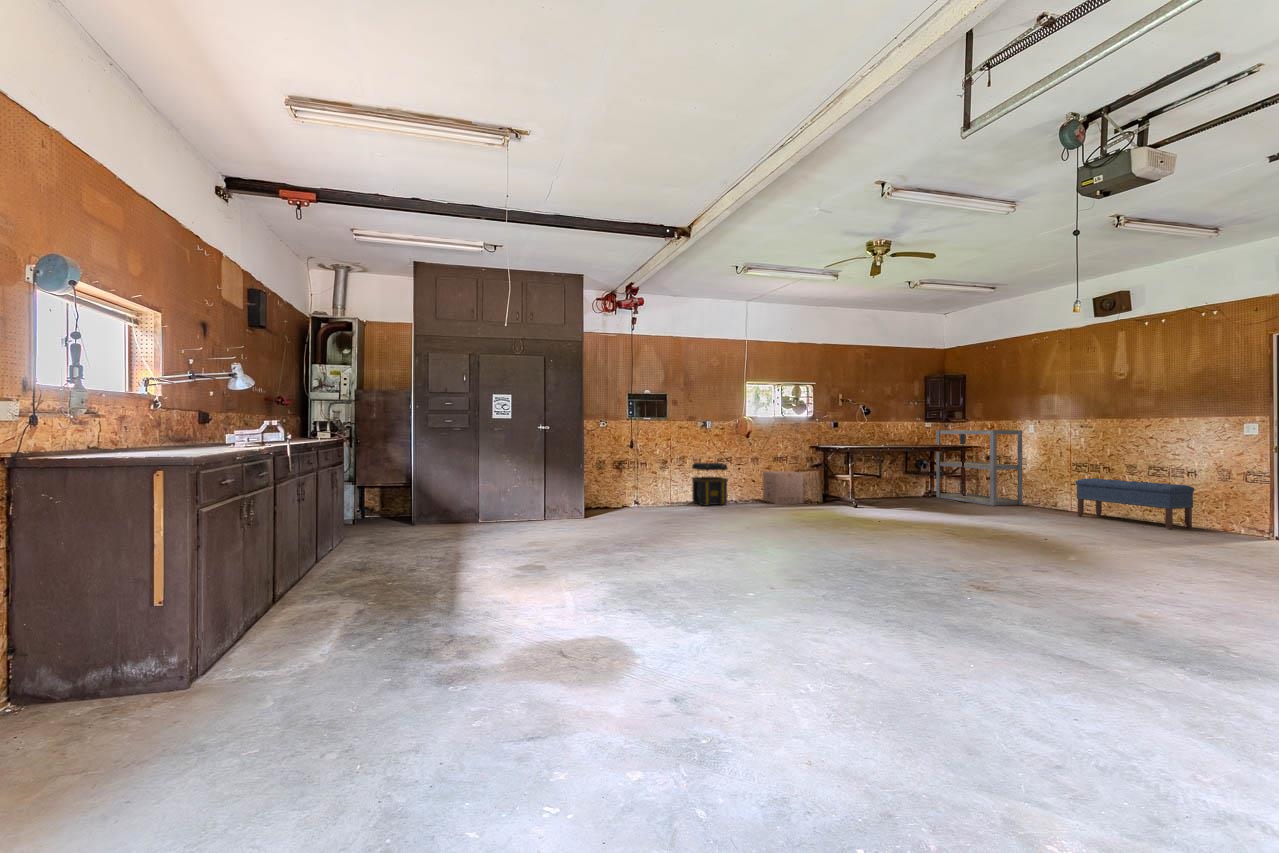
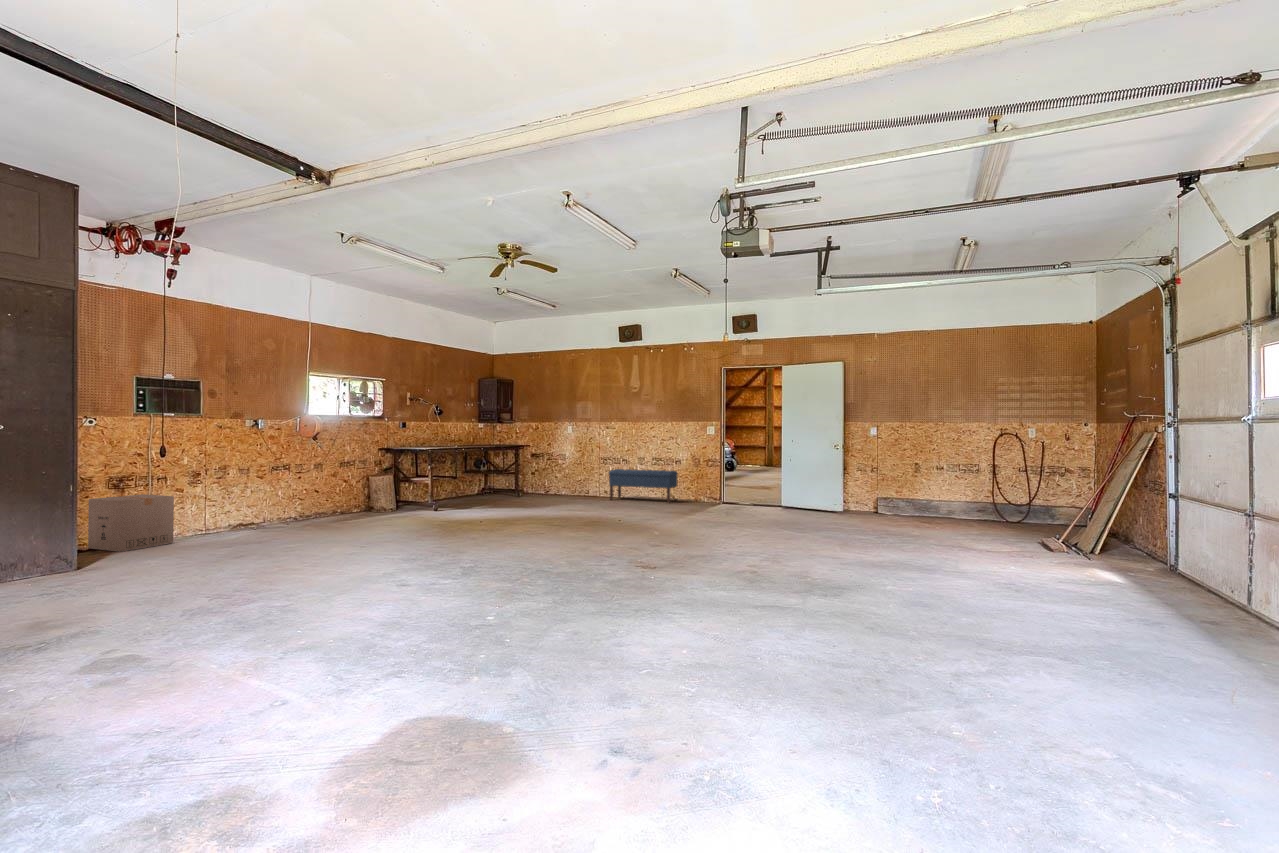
shelving unit: present [936,430,1022,506] -> none [491,431,563,497]
toolbox: present [692,463,728,506] -> none [238,472,296,529]
cardboard box: present [763,471,803,504] -> present [88,494,174,552]

